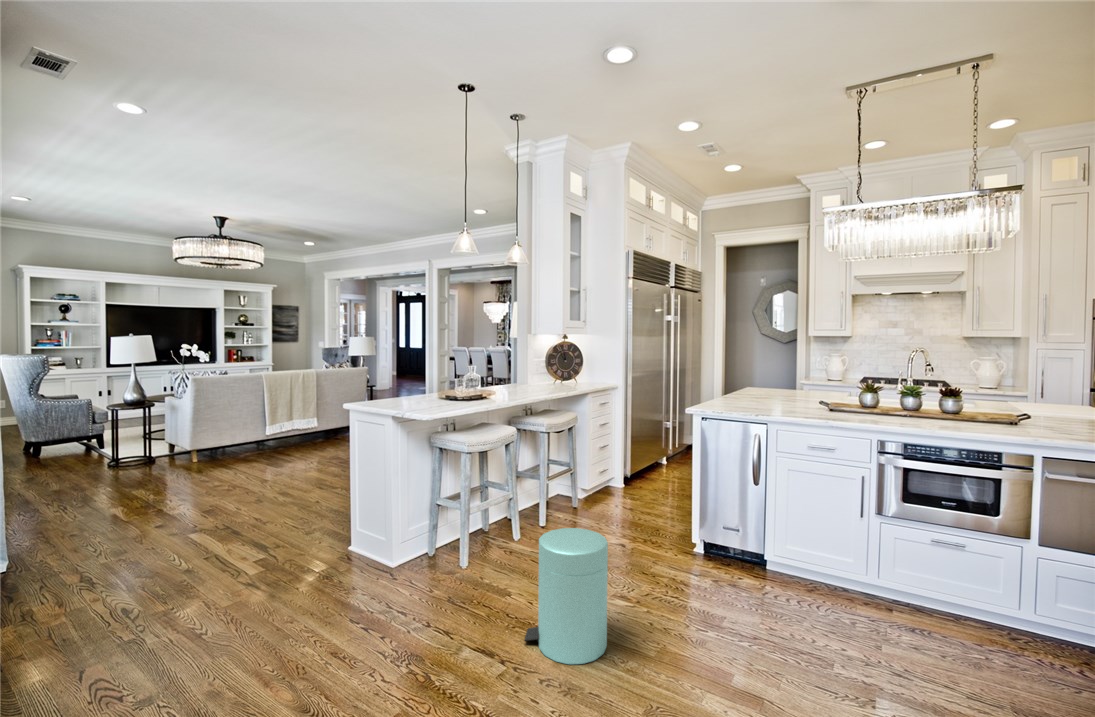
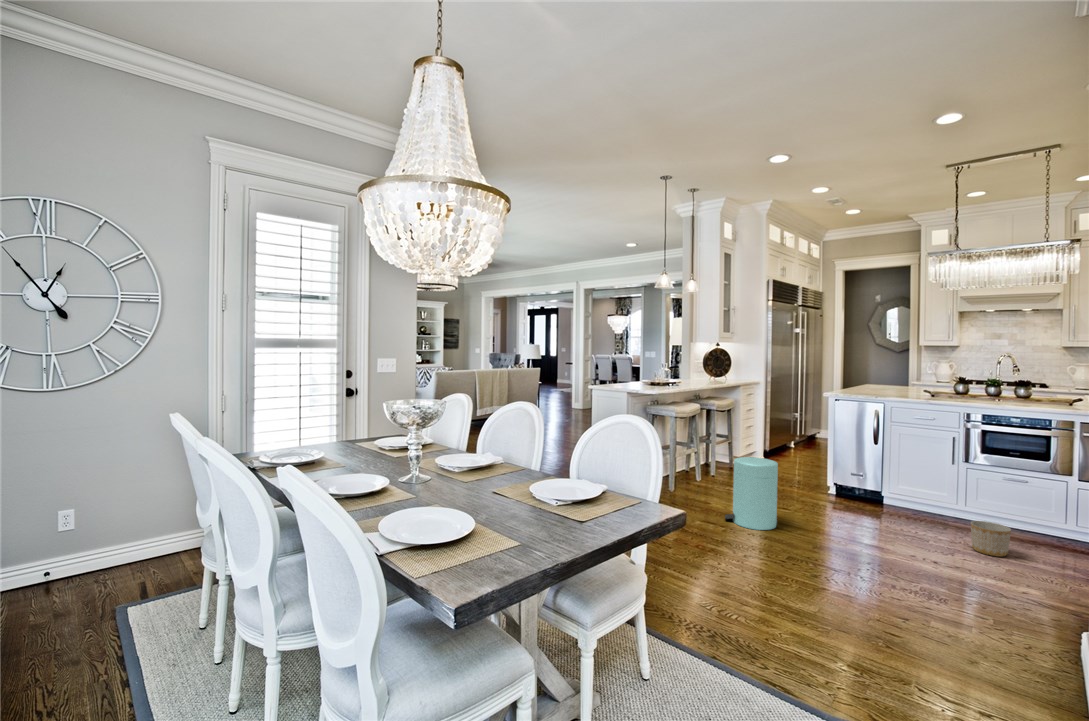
planter: none [900,626,963,695] -> present [971,521,1011,557]

